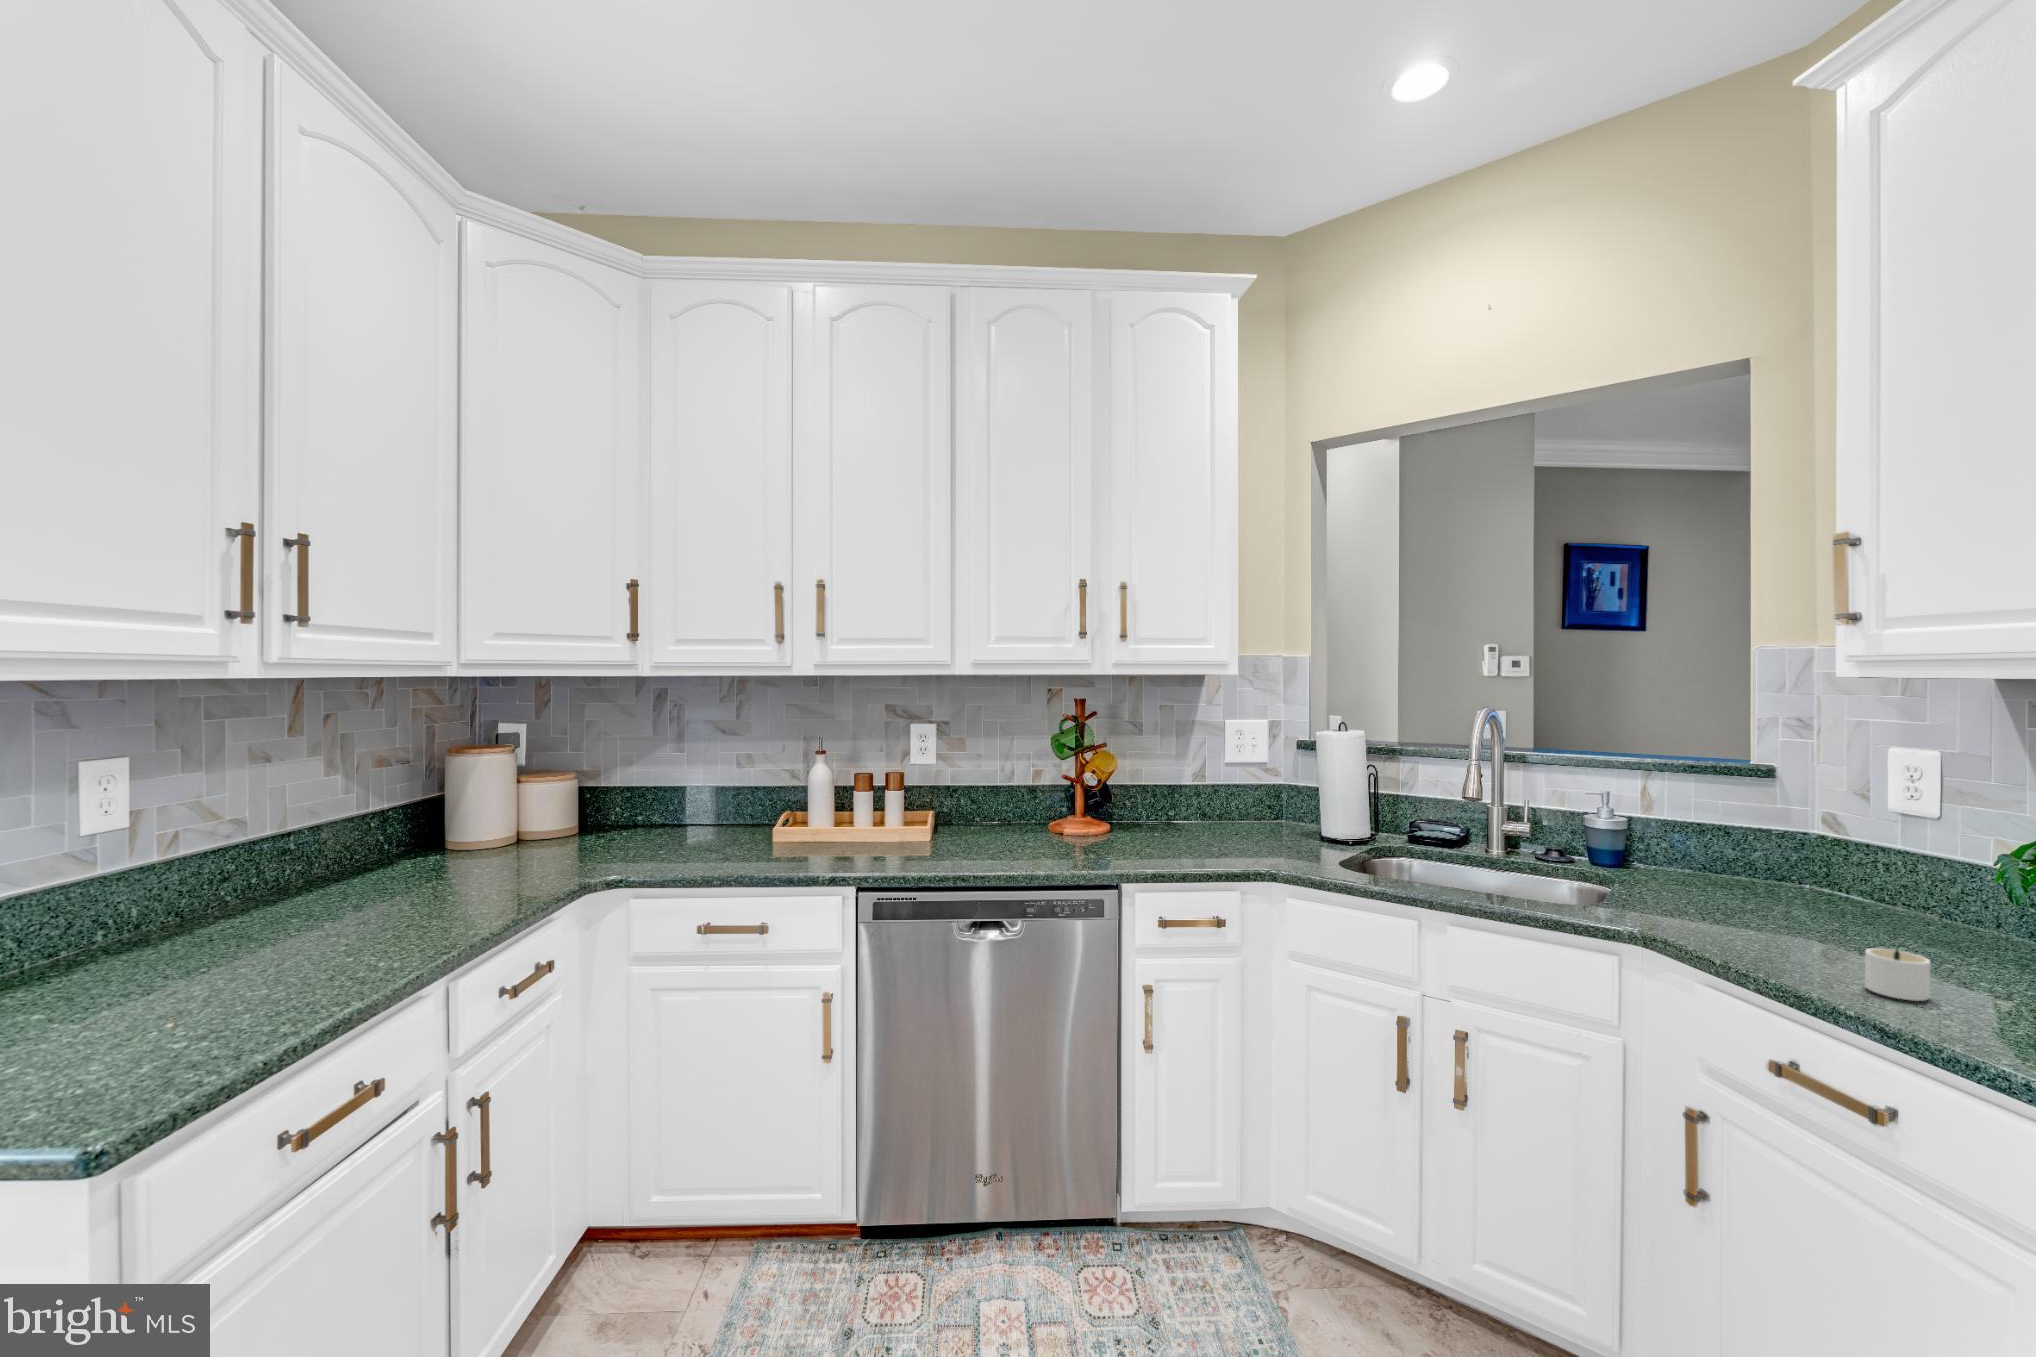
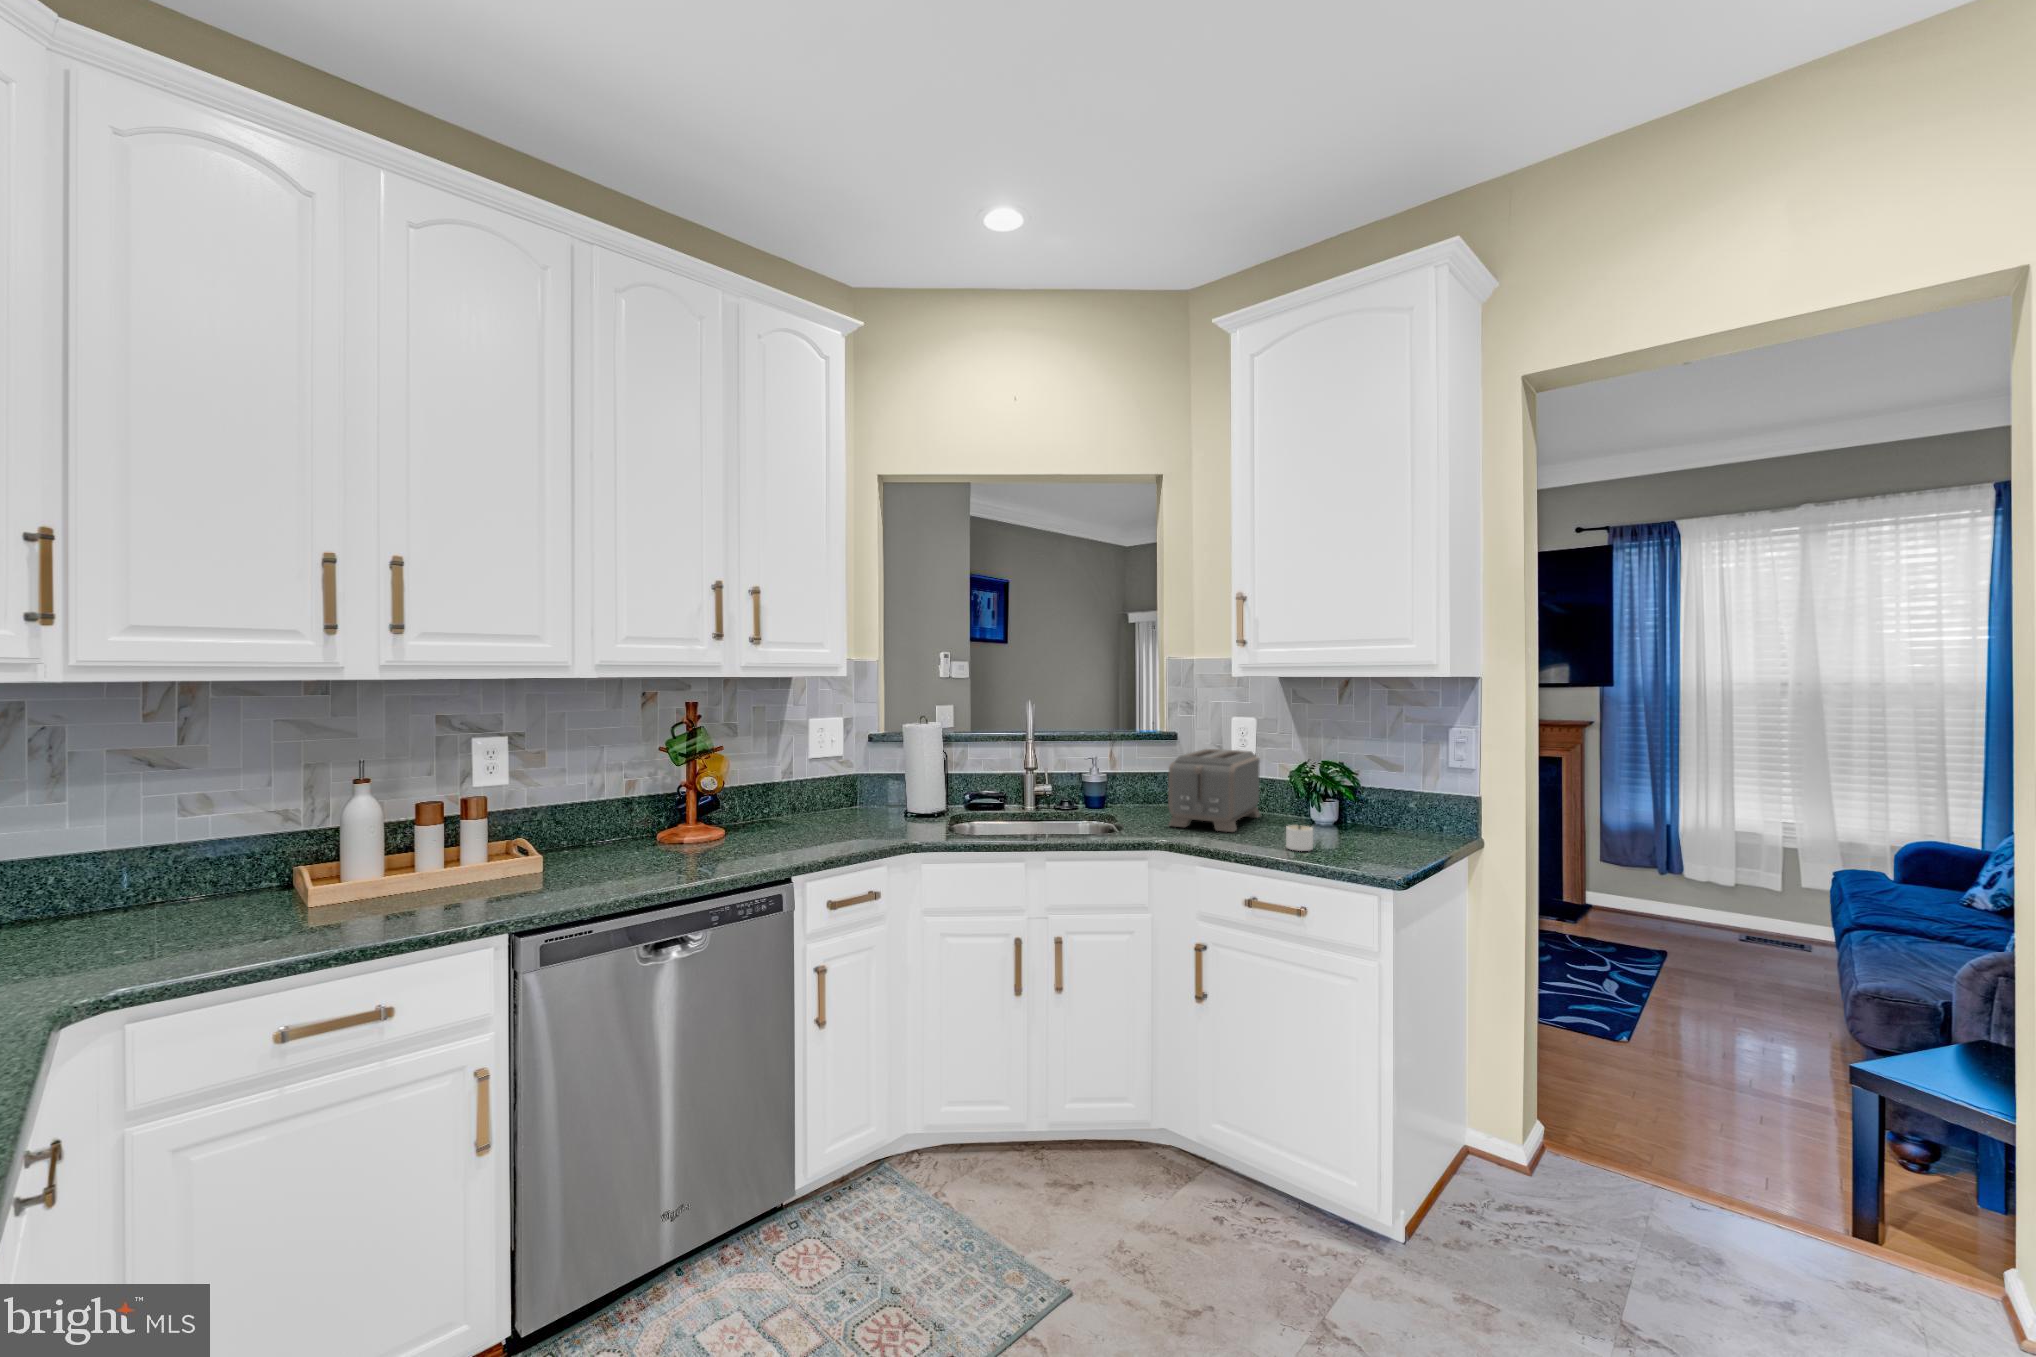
toaster: none [1684,798,1922,941] -> present [1168,749,1260,832]

